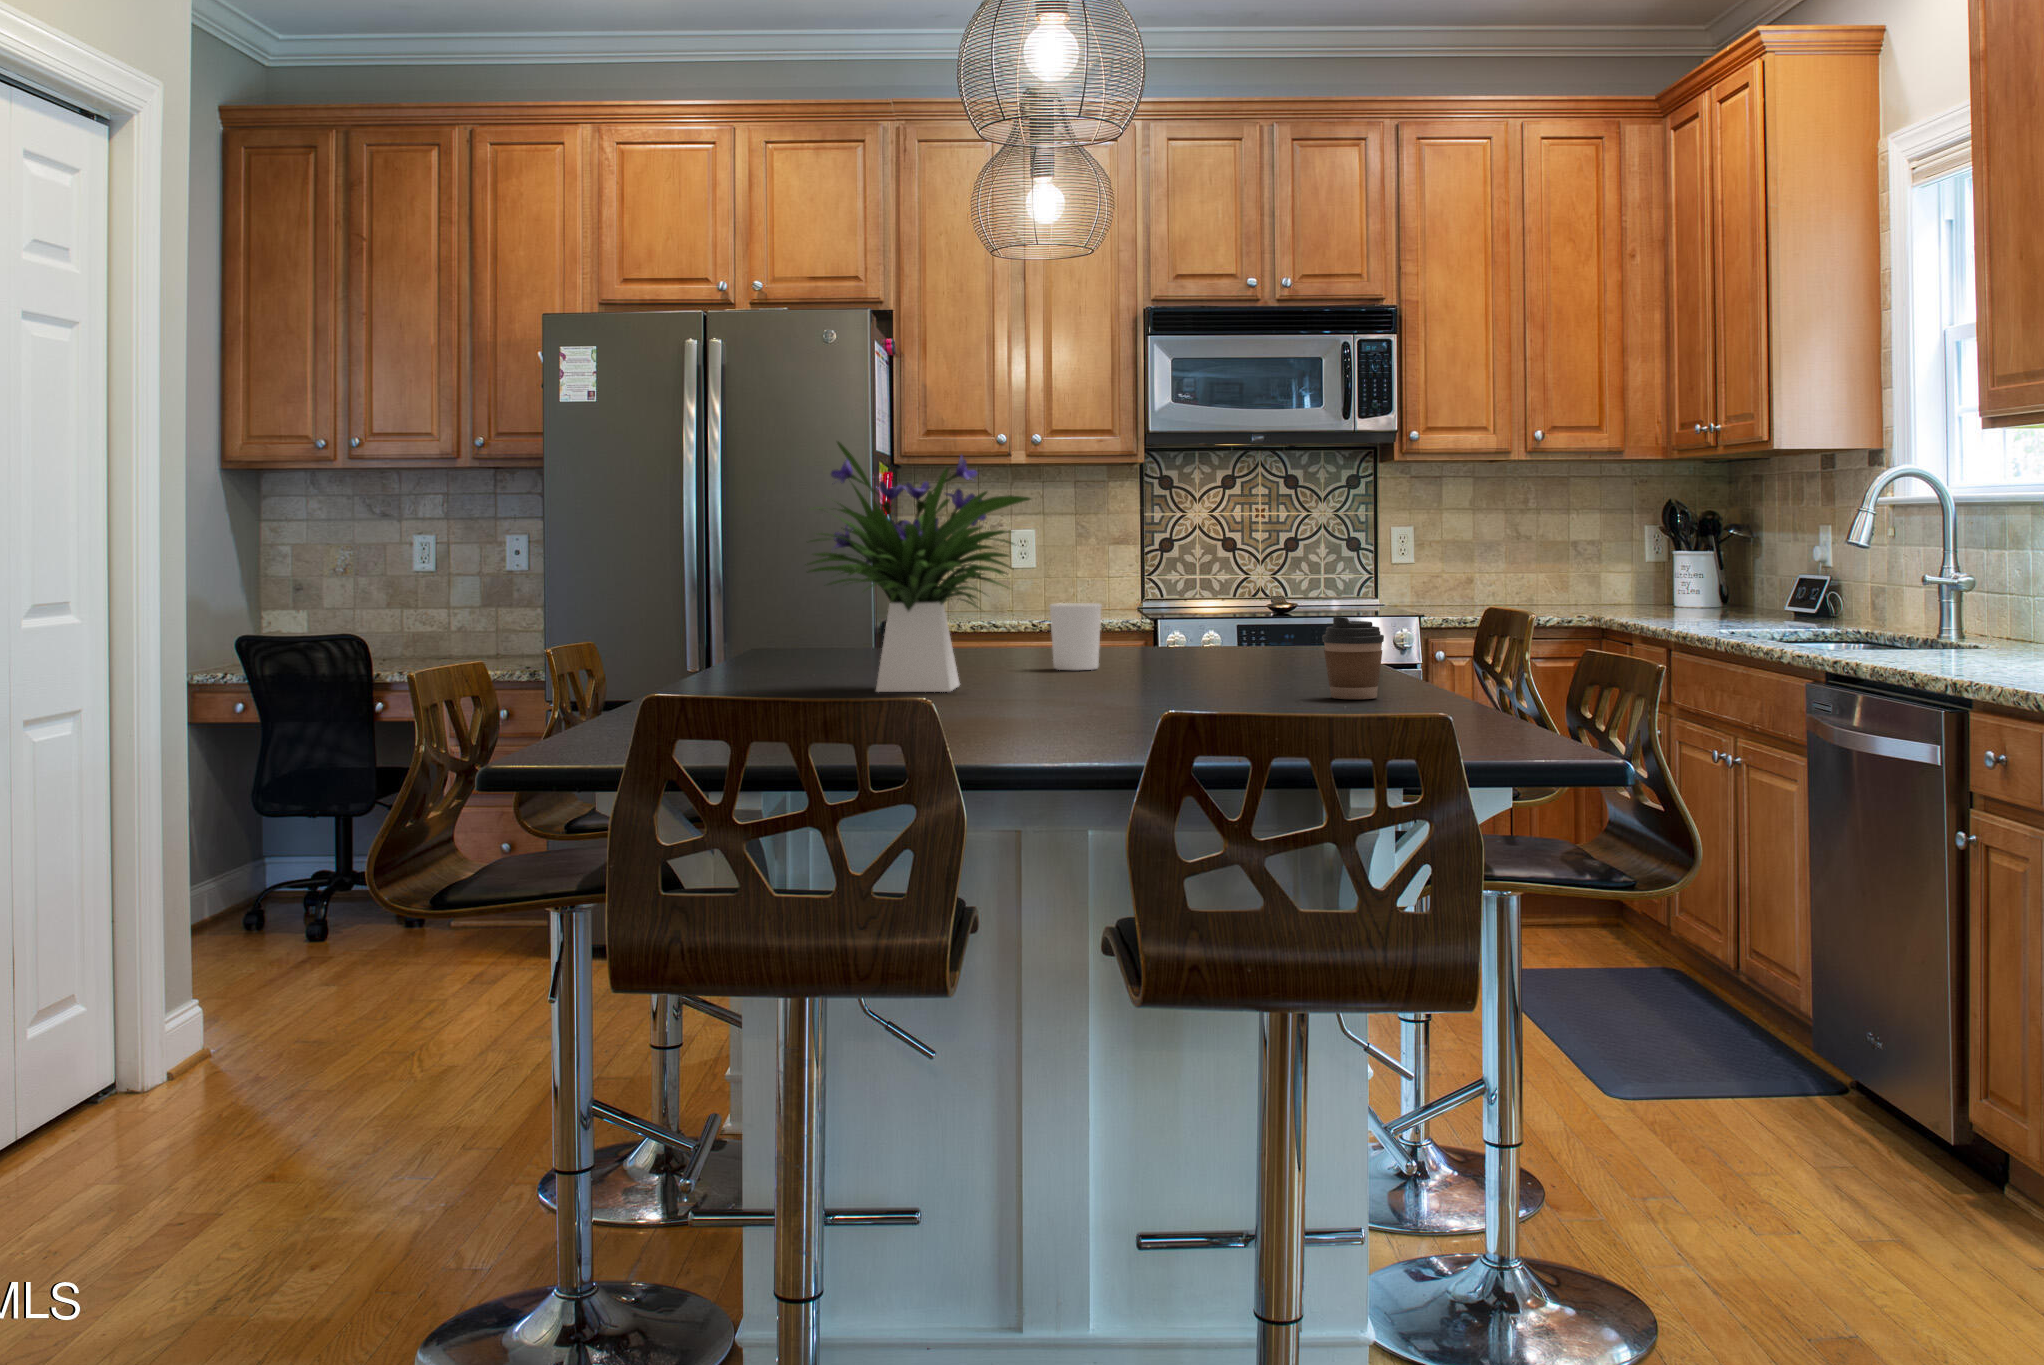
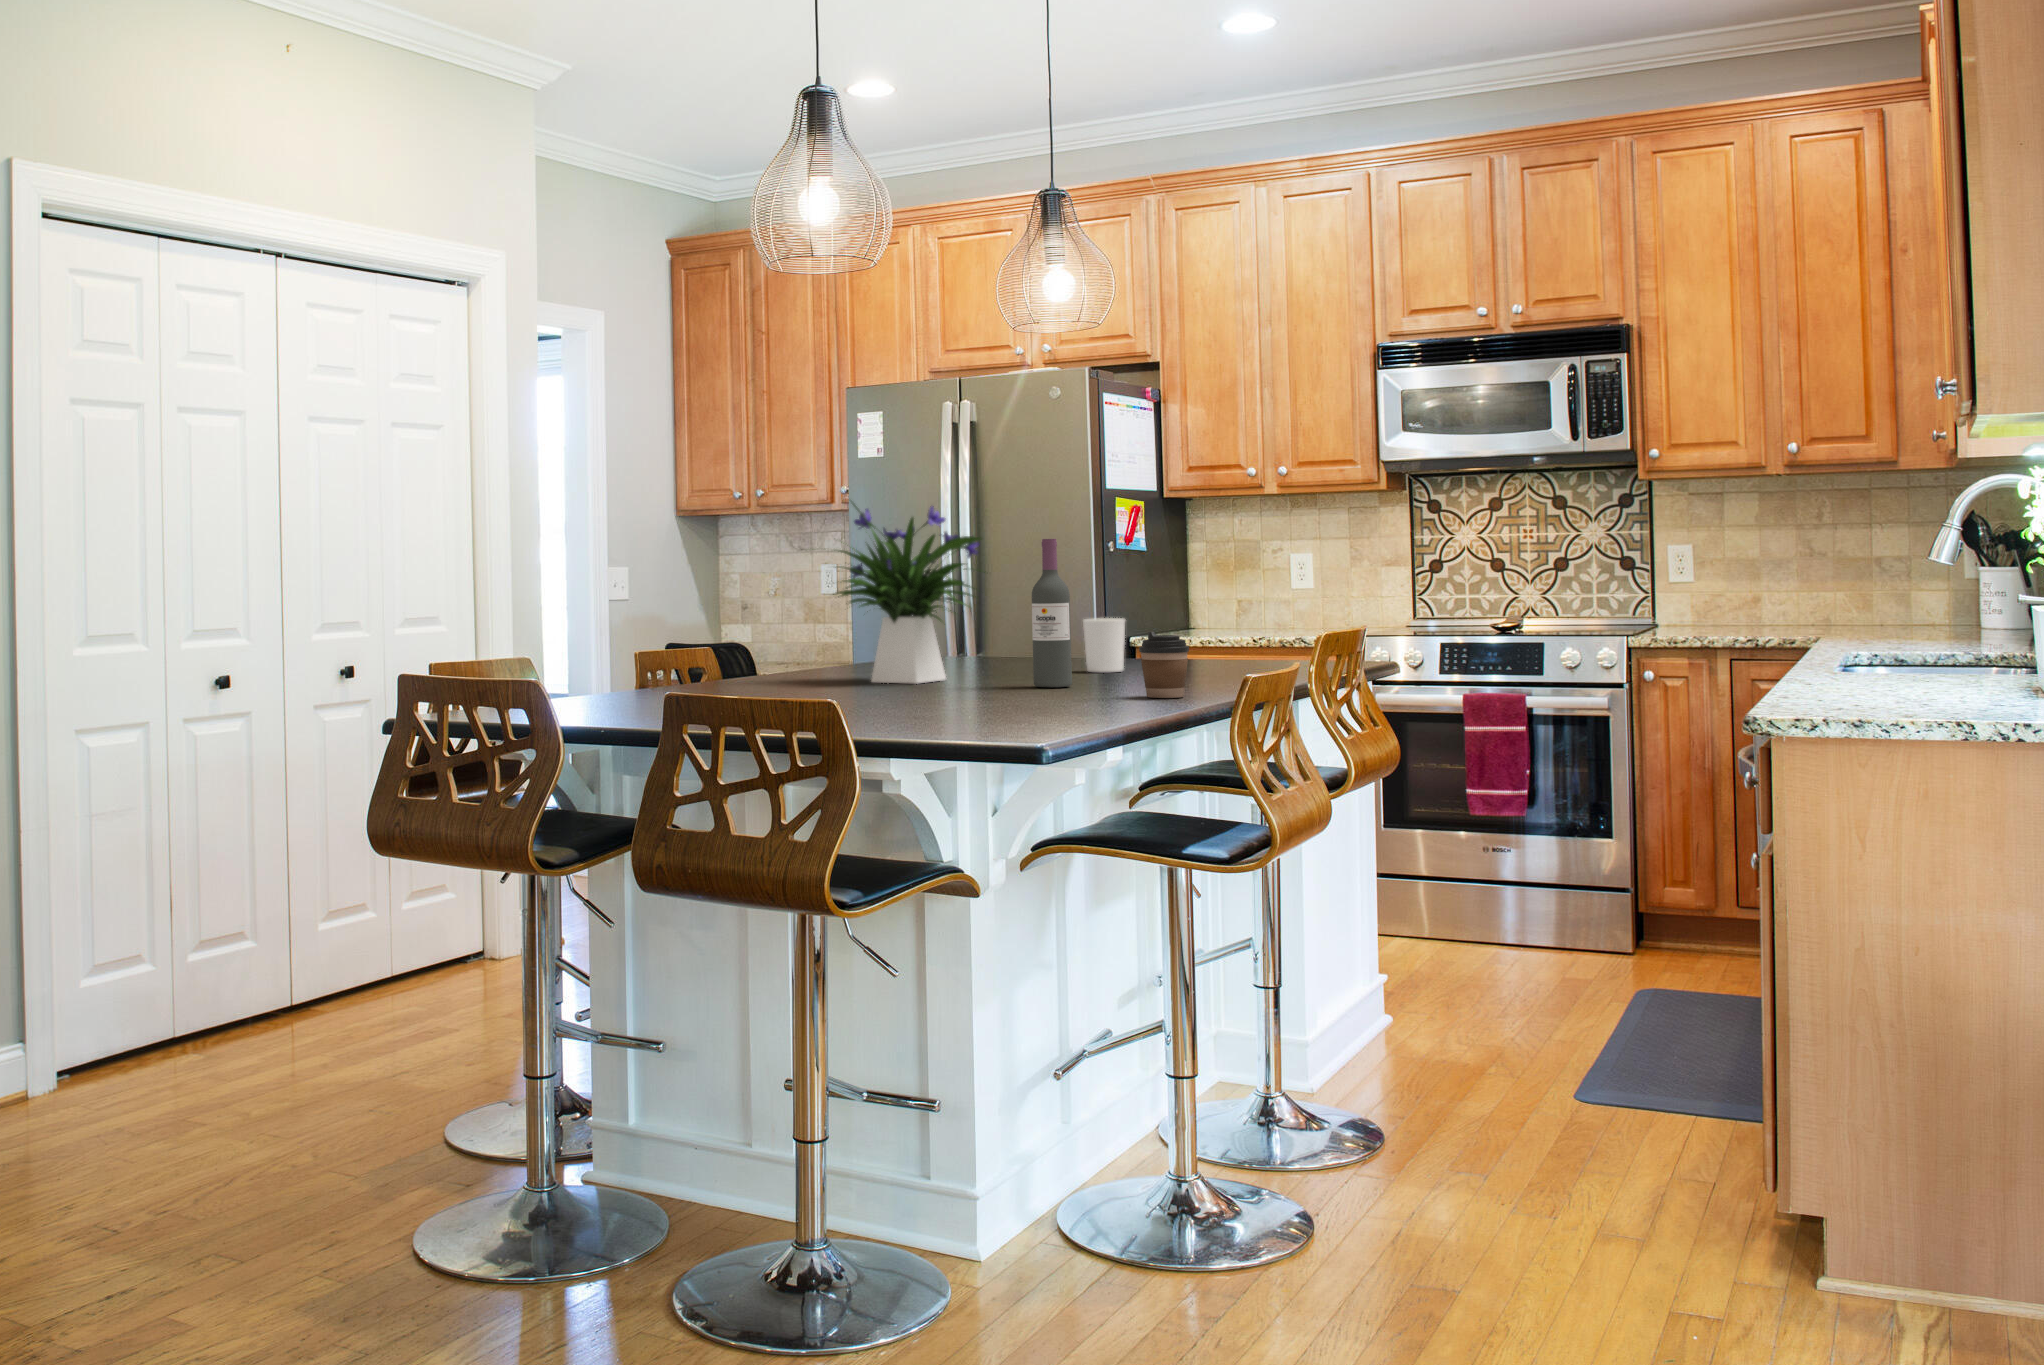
wine bottle: none [1117,501,1166,691] -> present [1032,539,1072,687]

